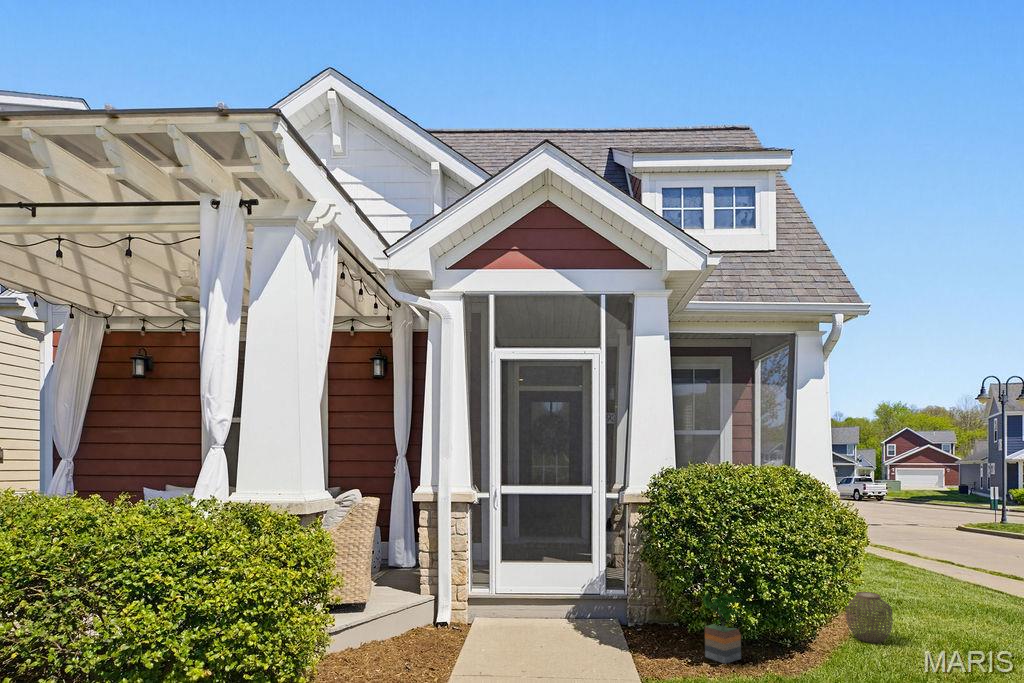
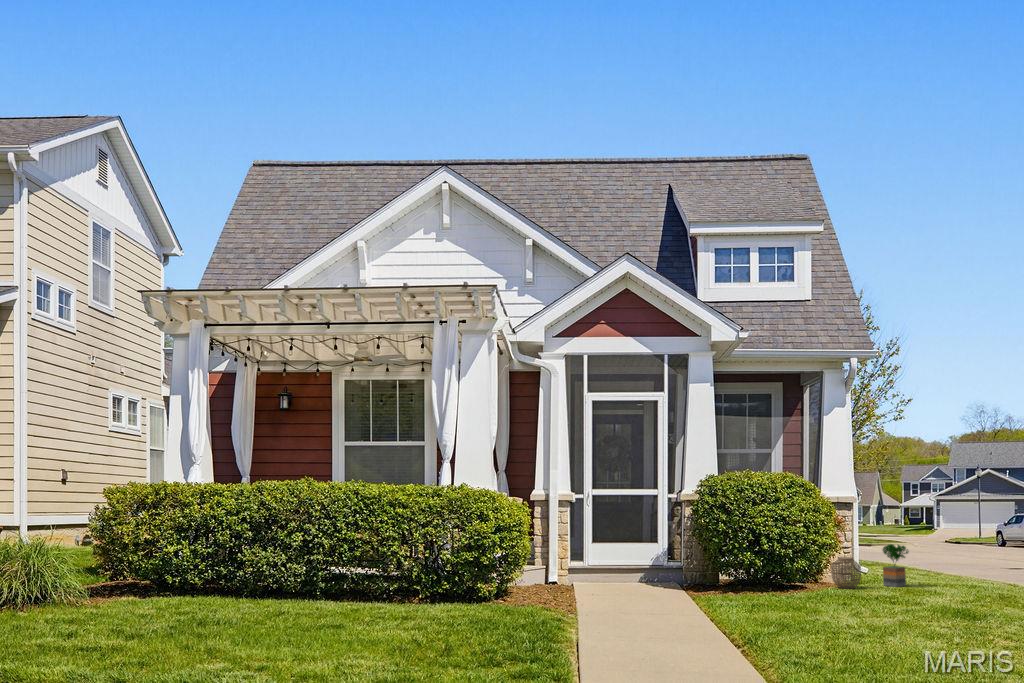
potted tree: present [704,591,741,664] -> present [883,544,909,587]

